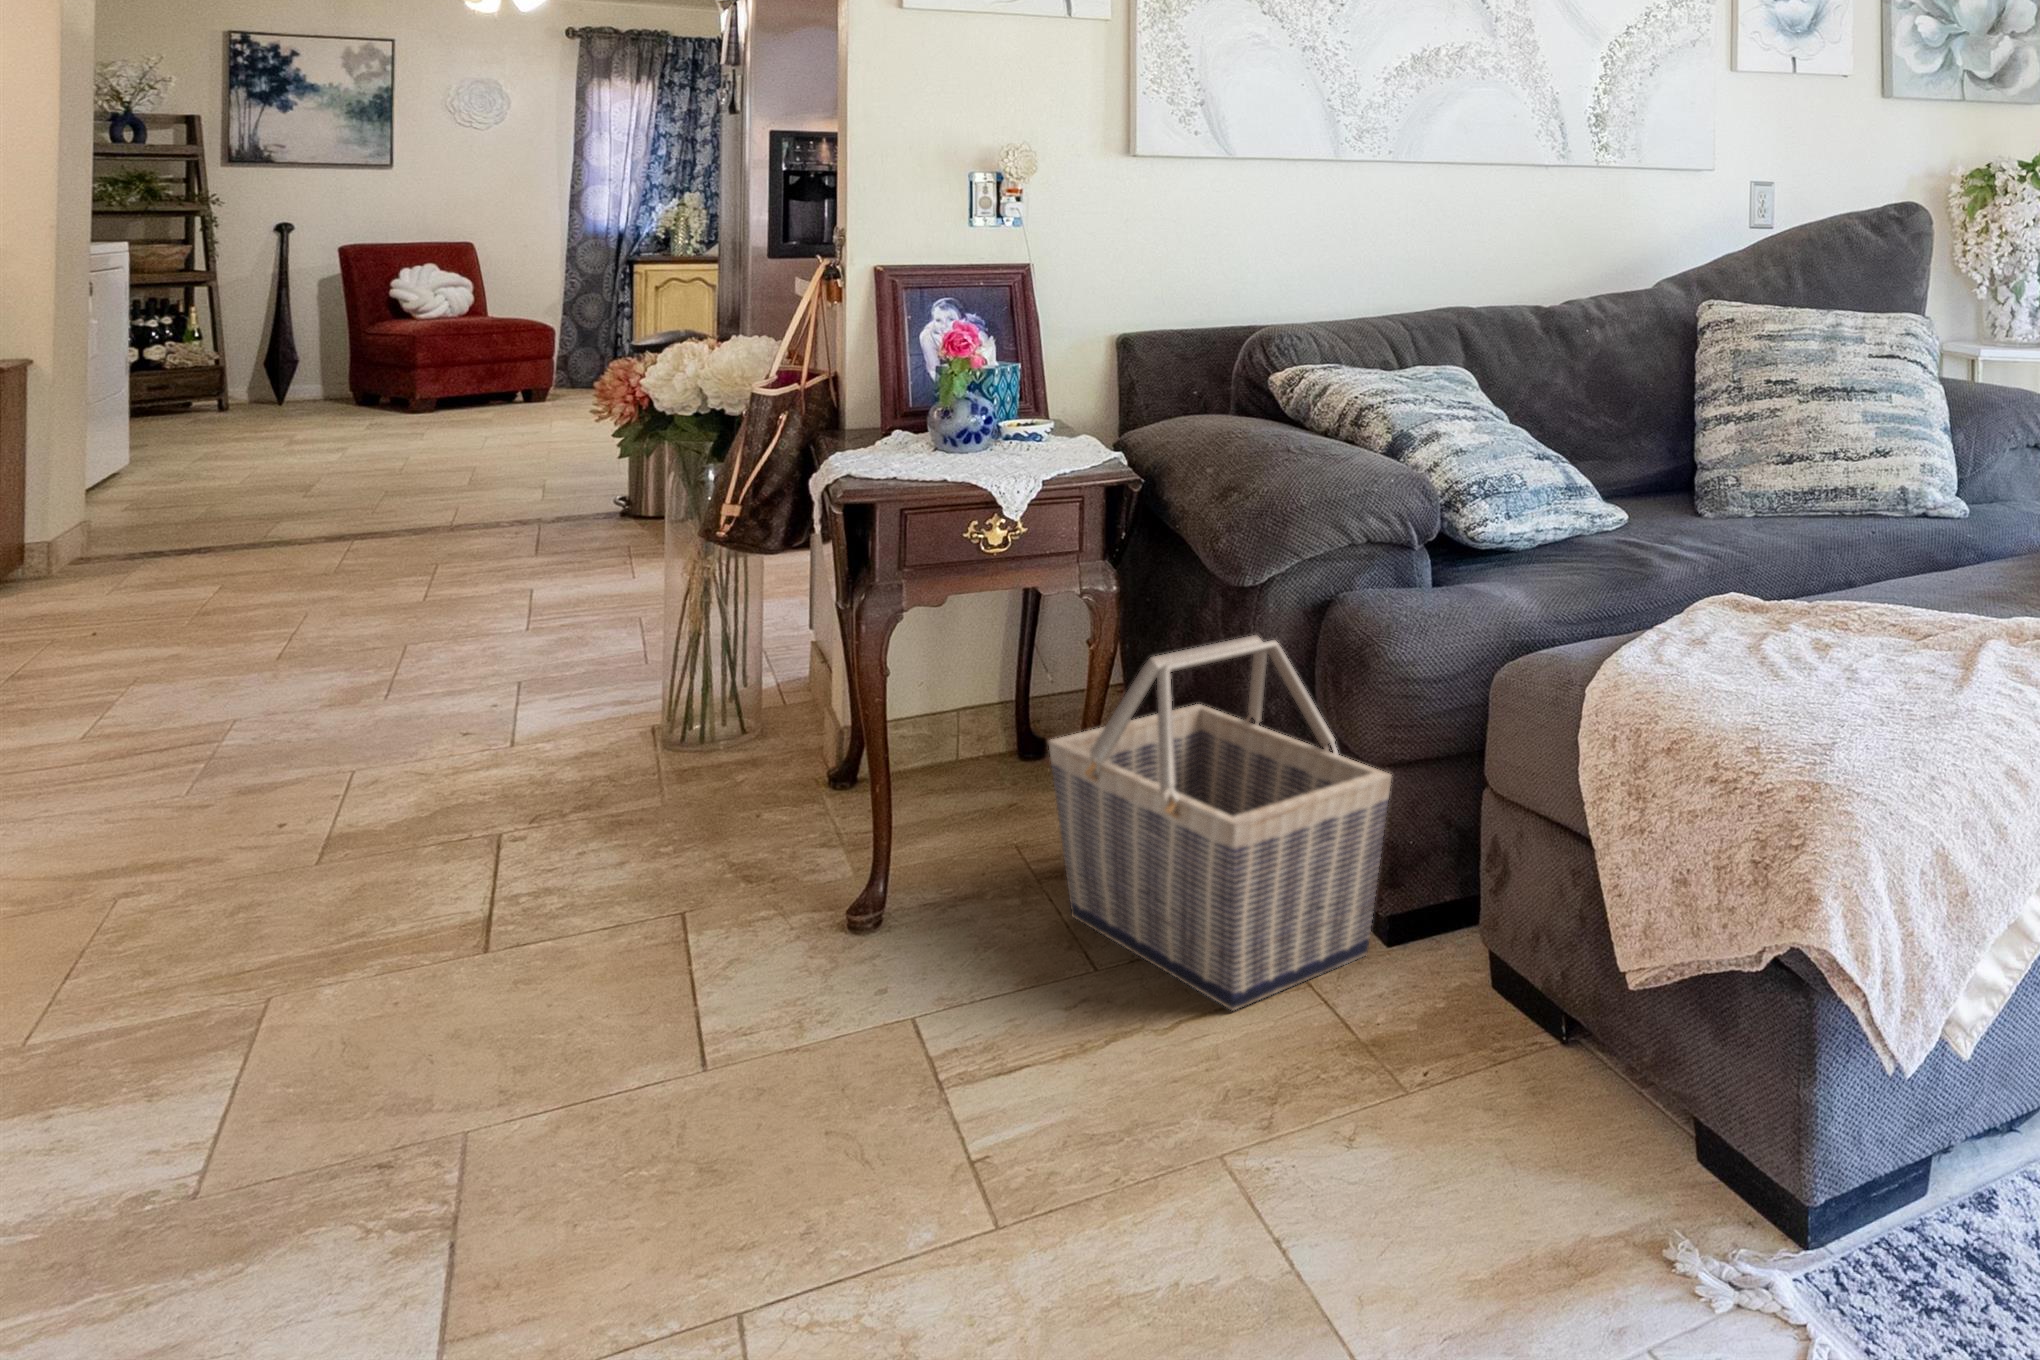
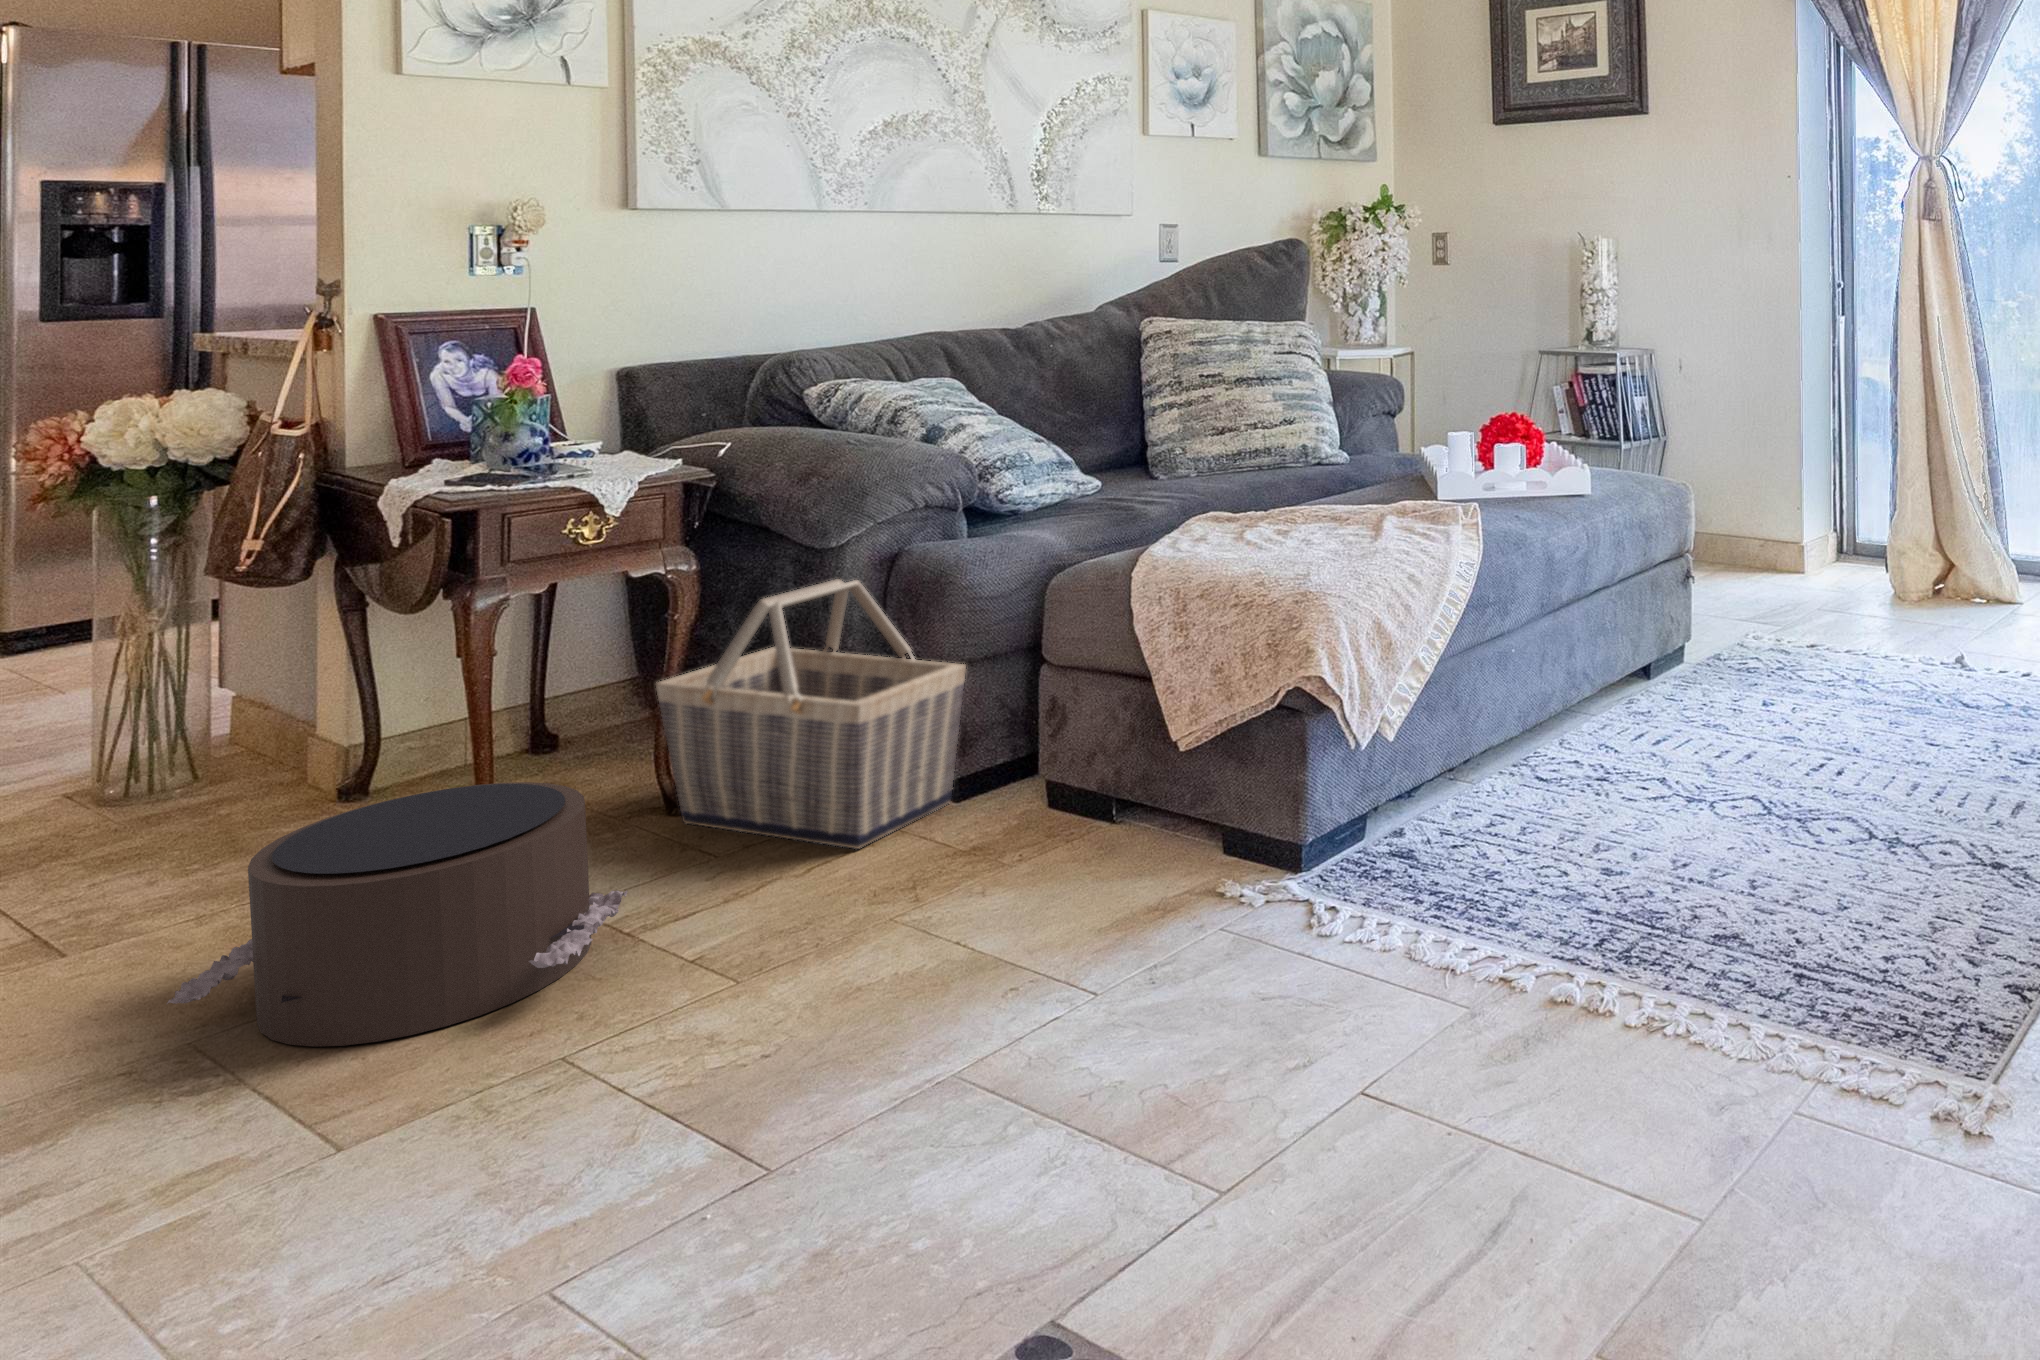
pouf: none [436,857,933,1200] -> present [167,782,628,1047]

